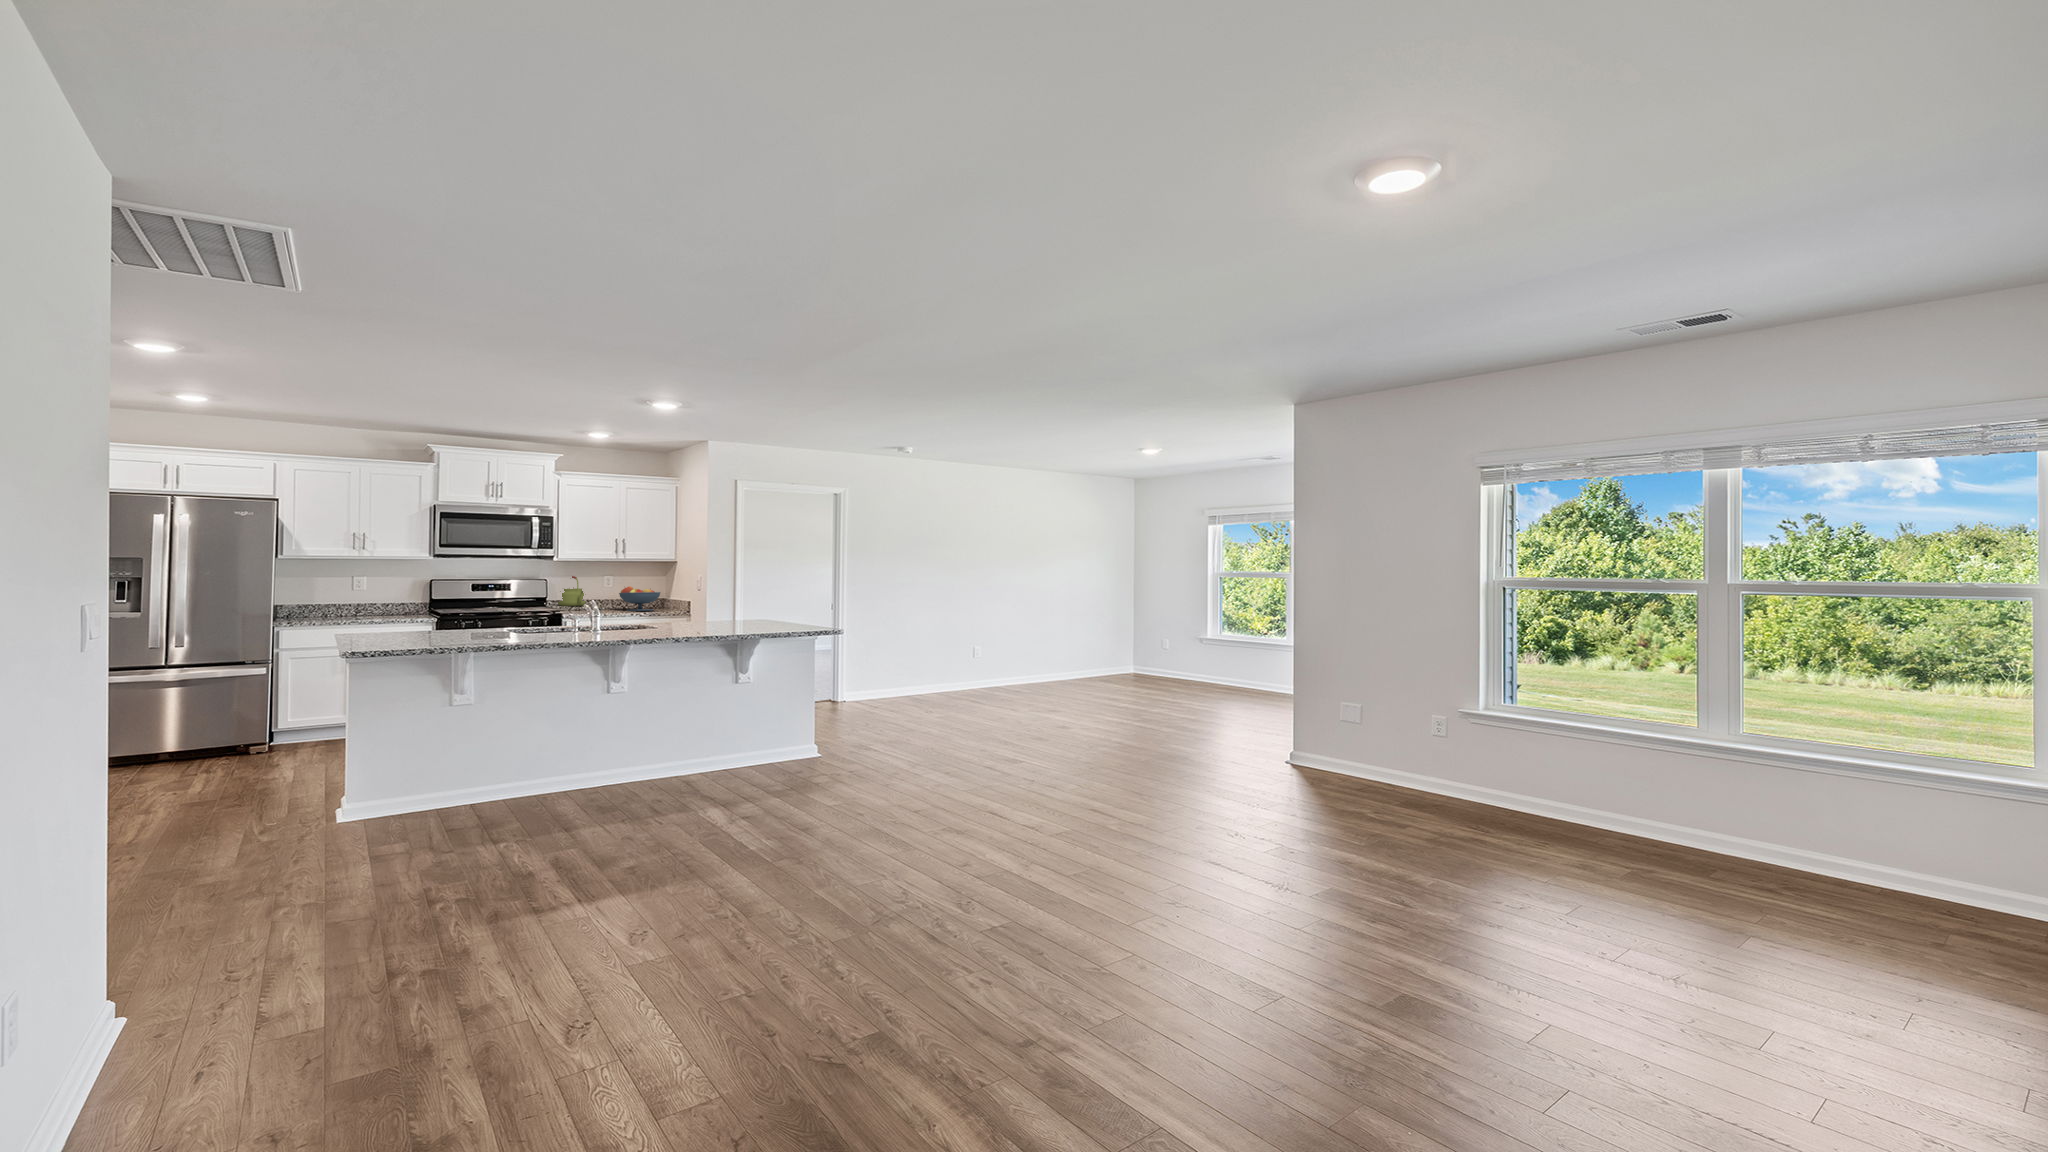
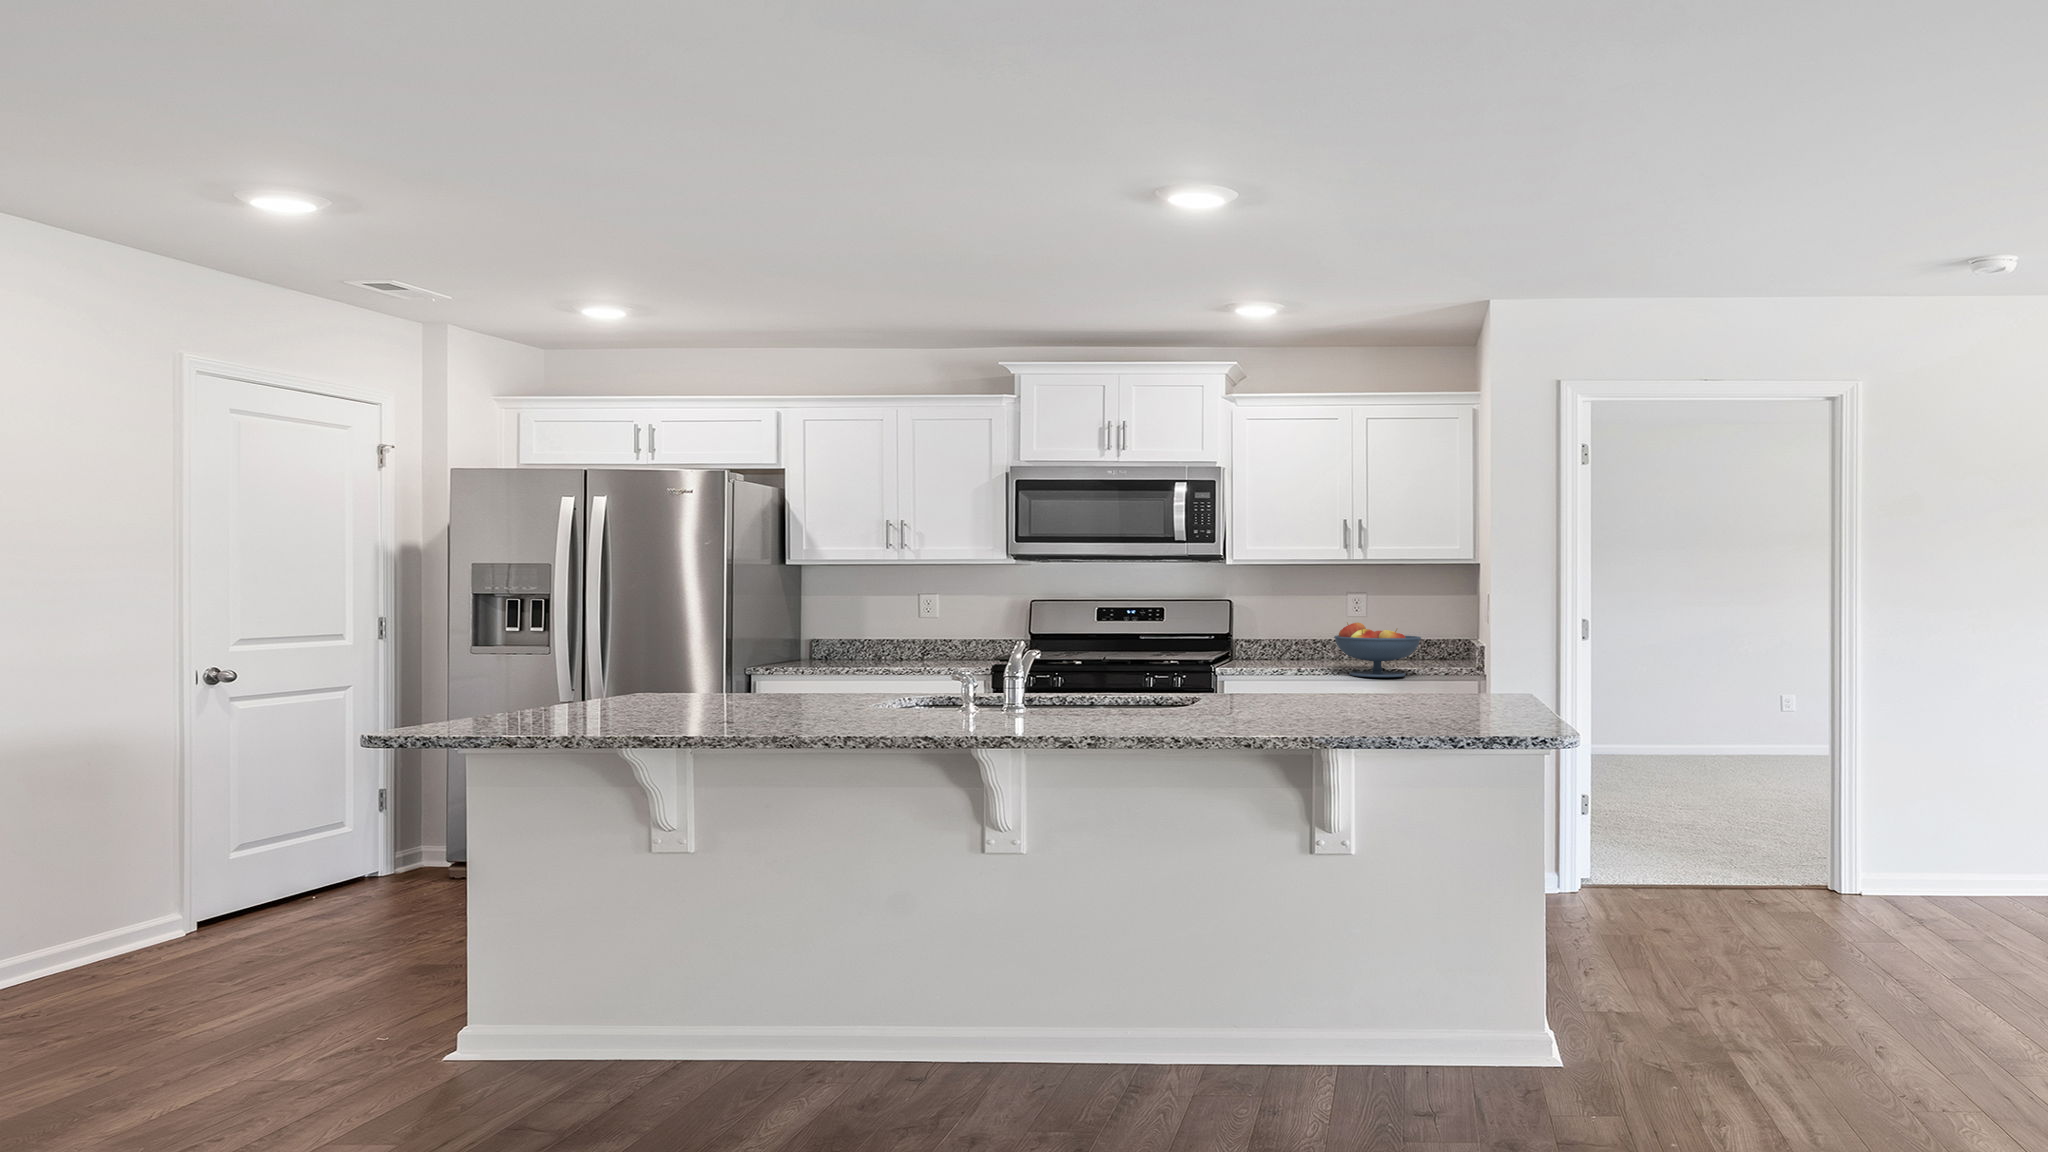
kettle: present [558,576,586,606] -> none [1256,594,1307,653]

